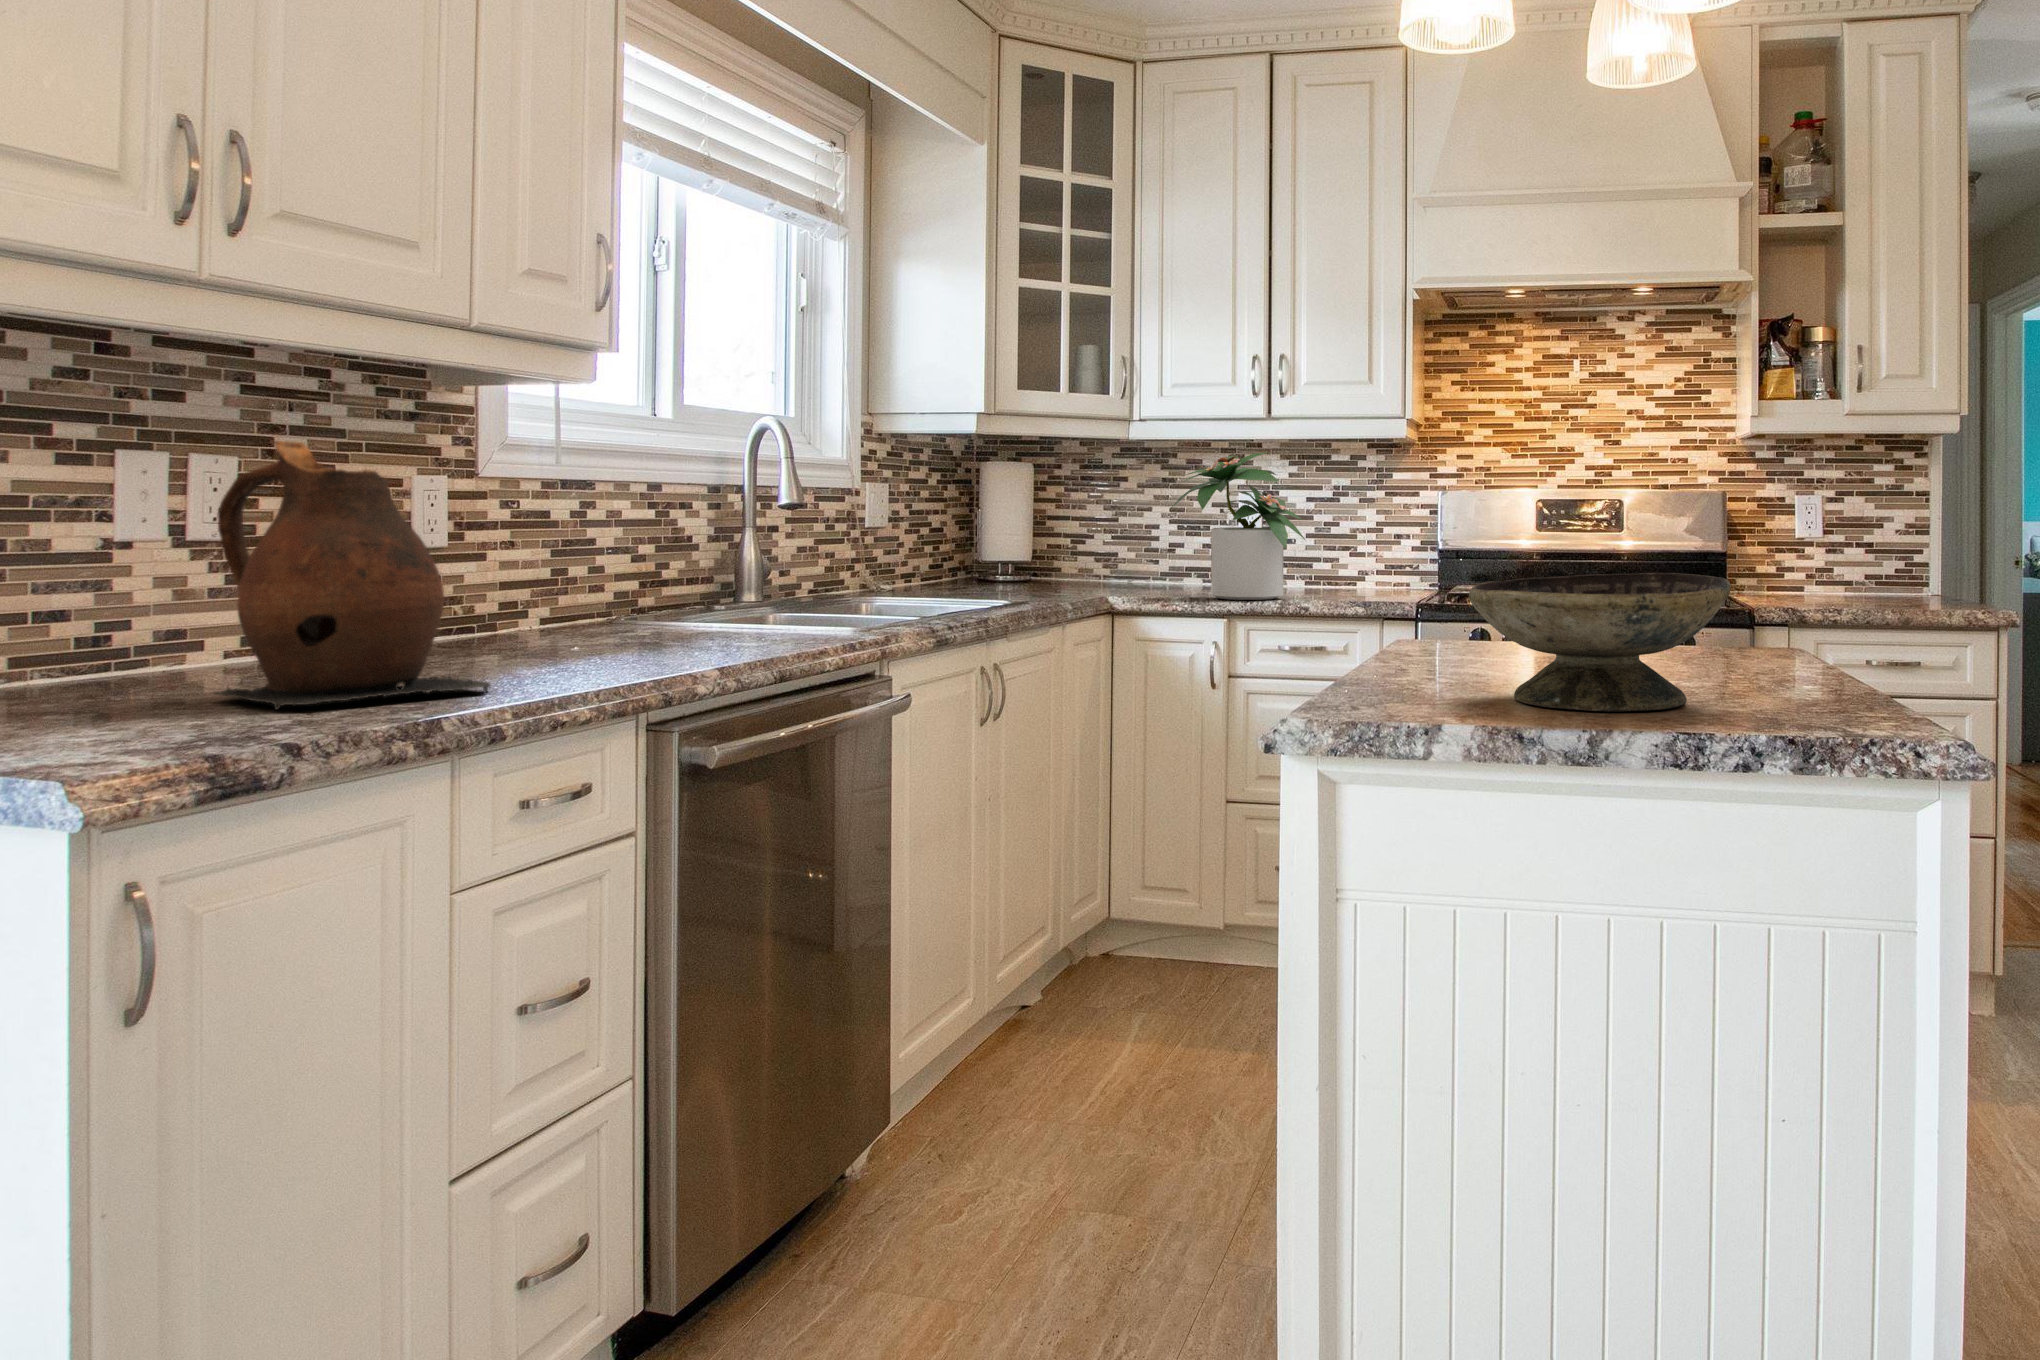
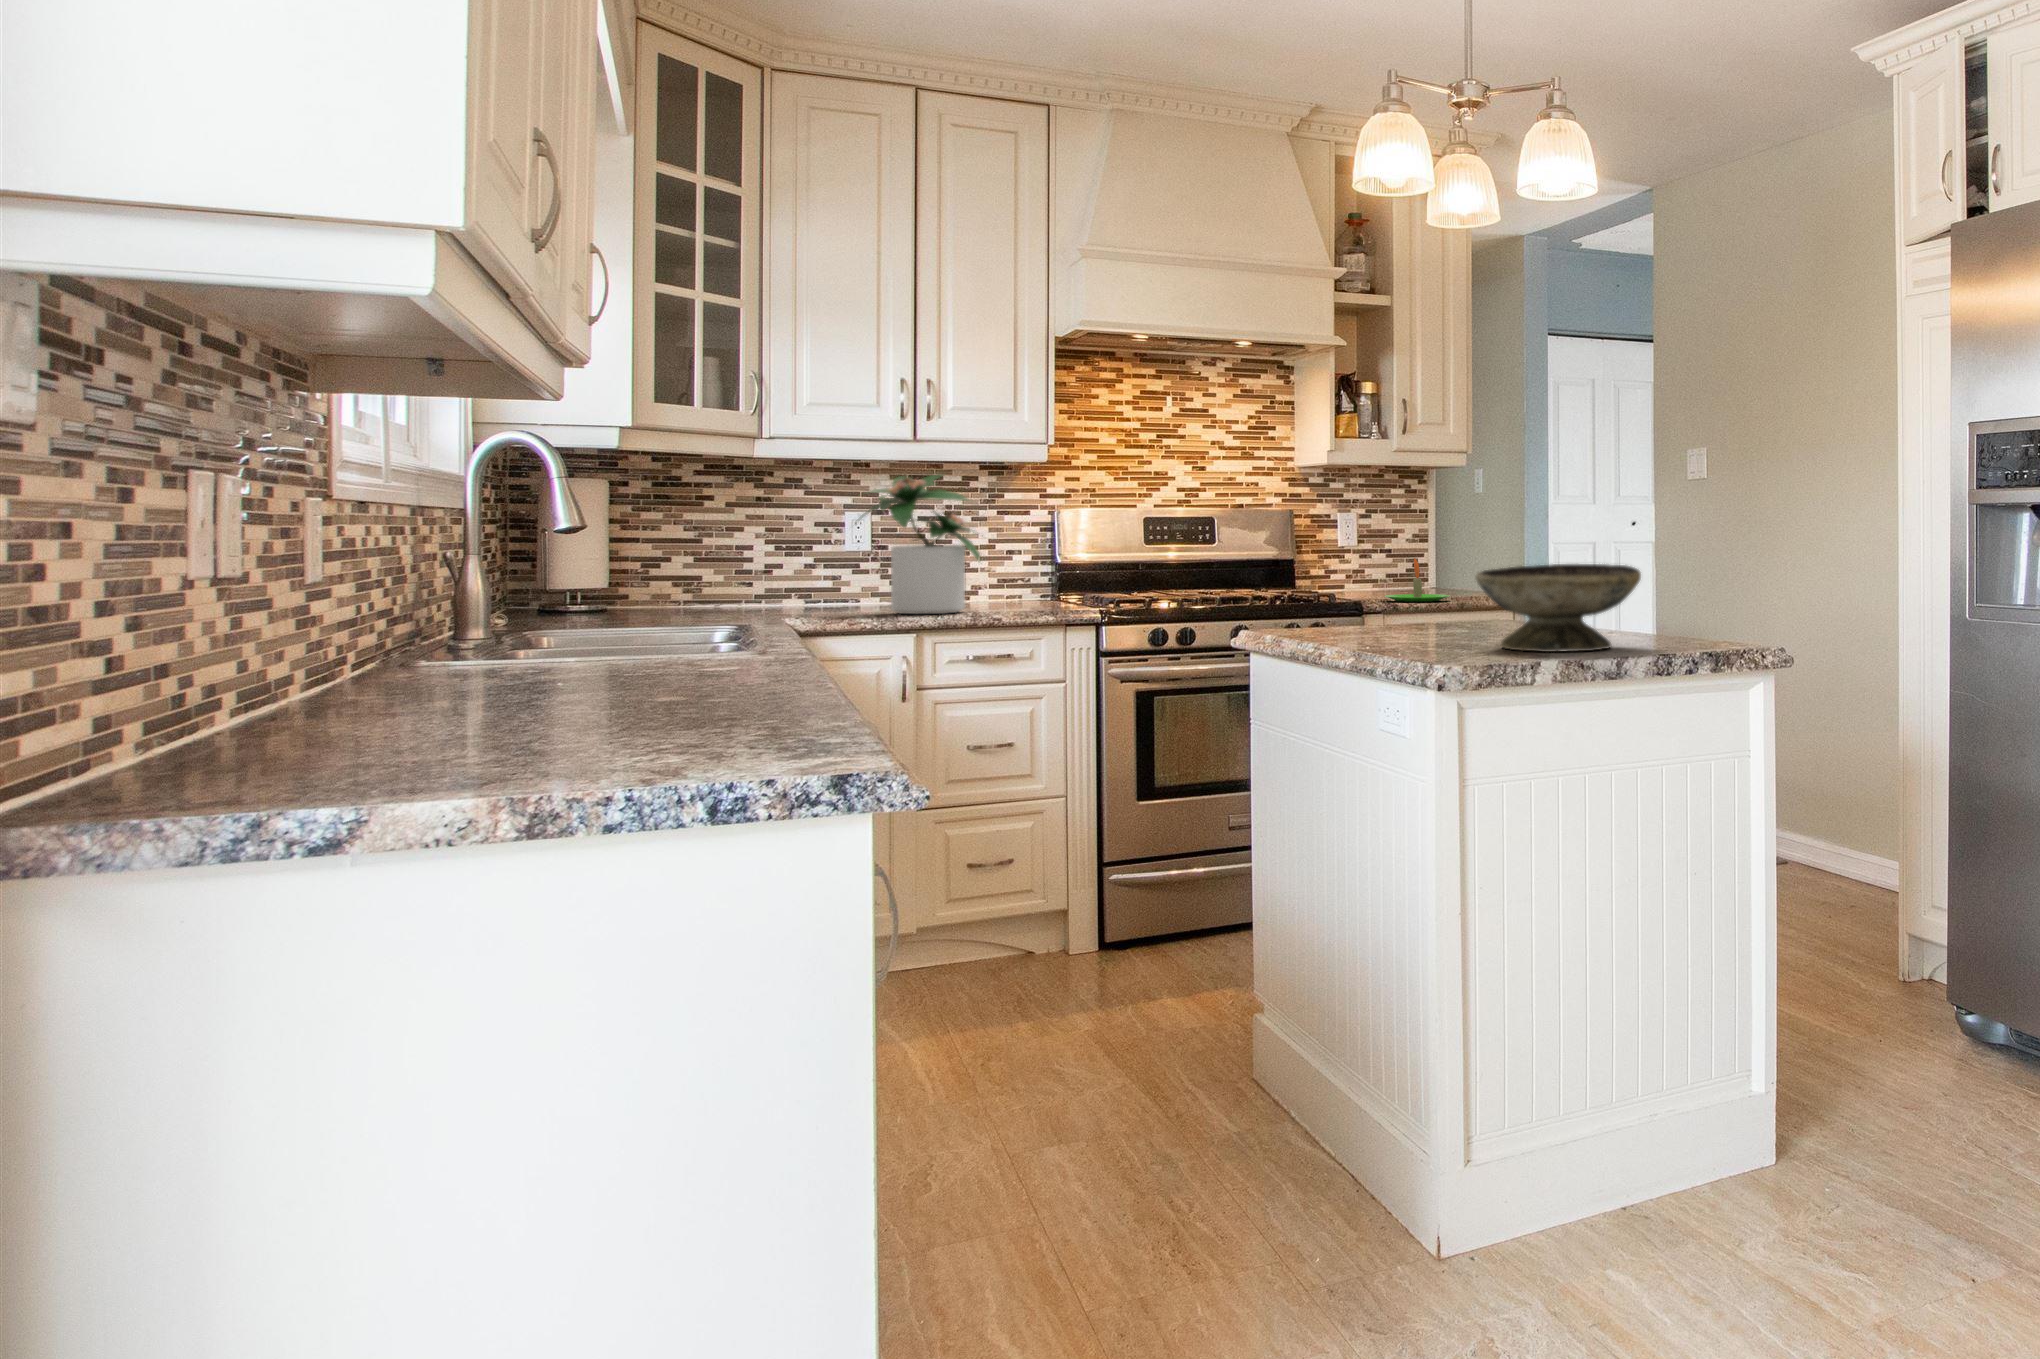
ceramic pitcher: present [216,441,490,710] -> none [491,458,765,723]
candle: none [1810,553,1904,612] -> present [1385,558,1450,602]

